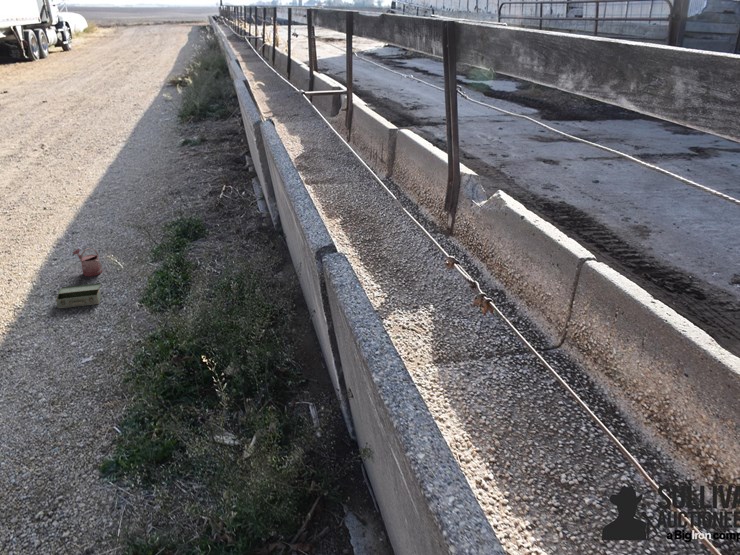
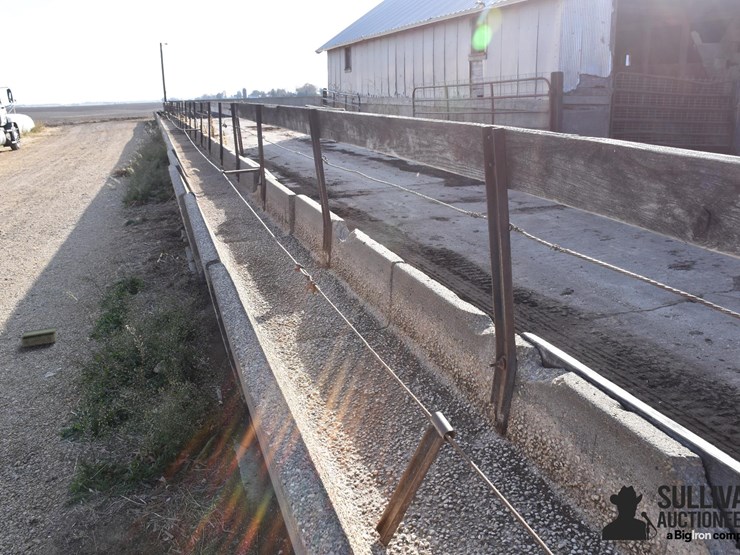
watering can: present [73,248,102,276] -> none [33,302,58,325]

